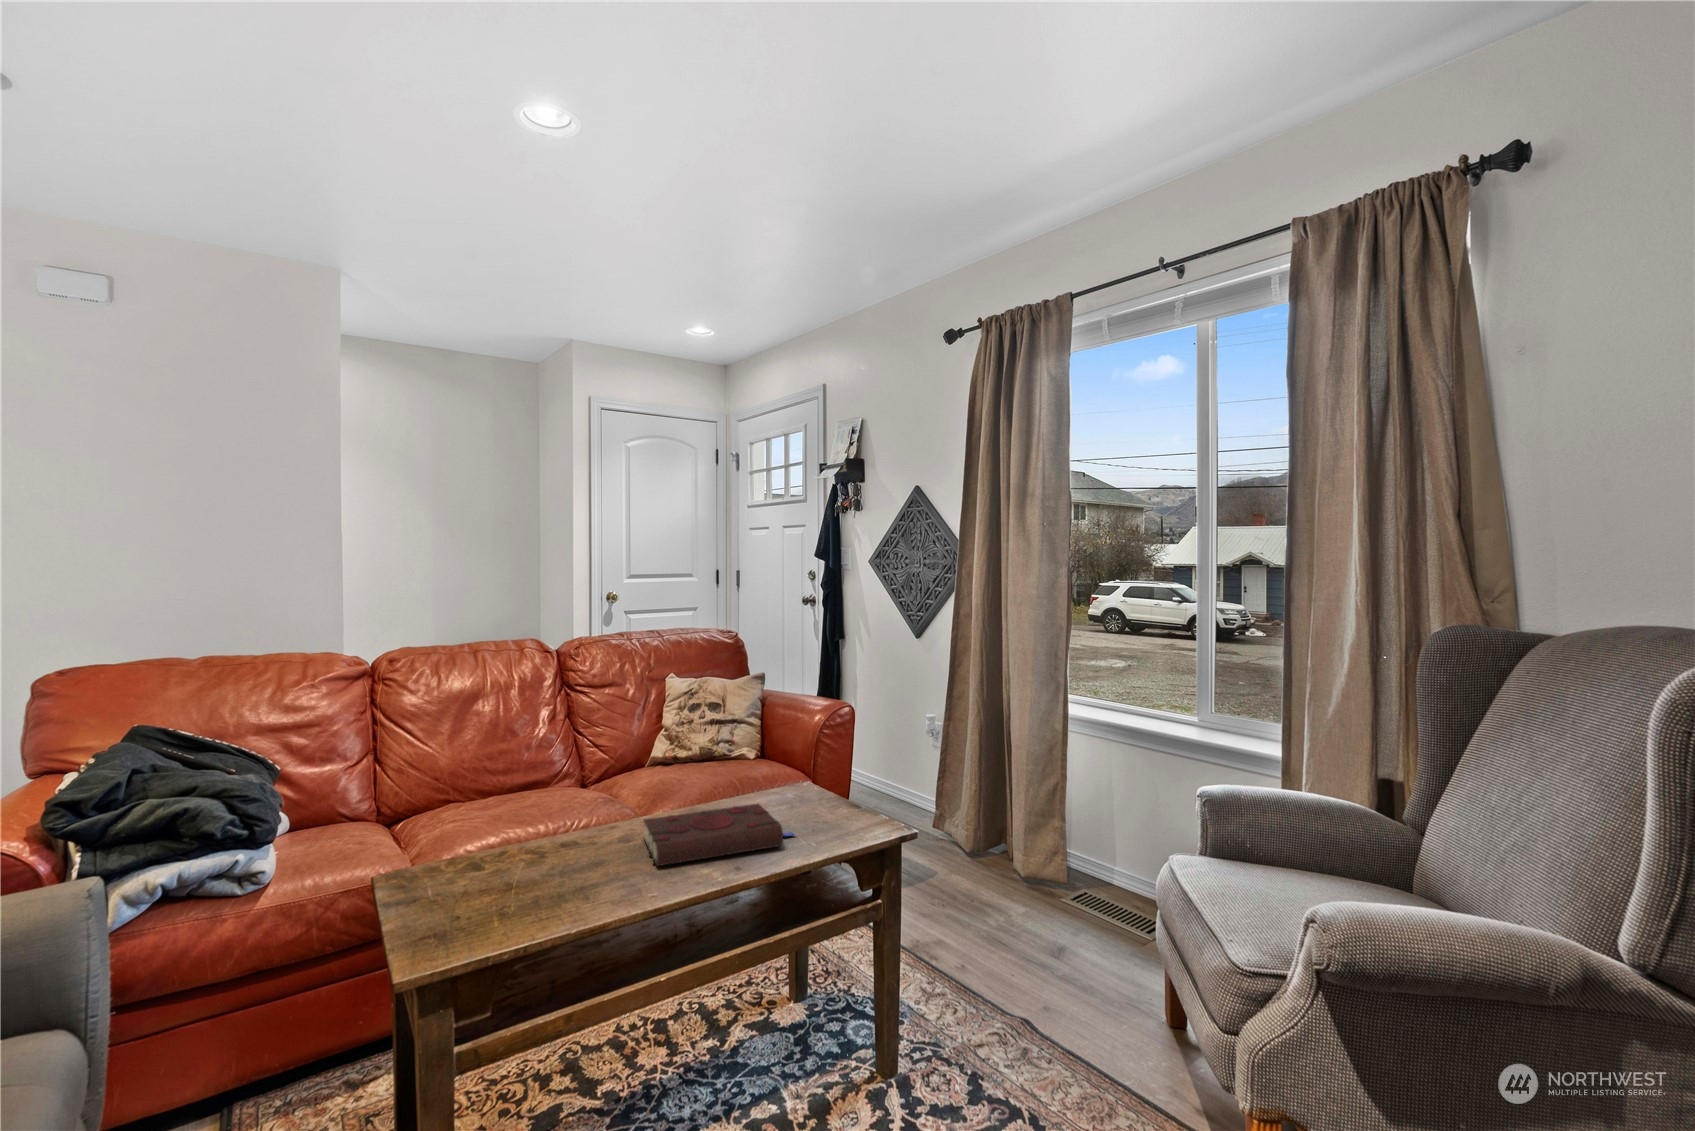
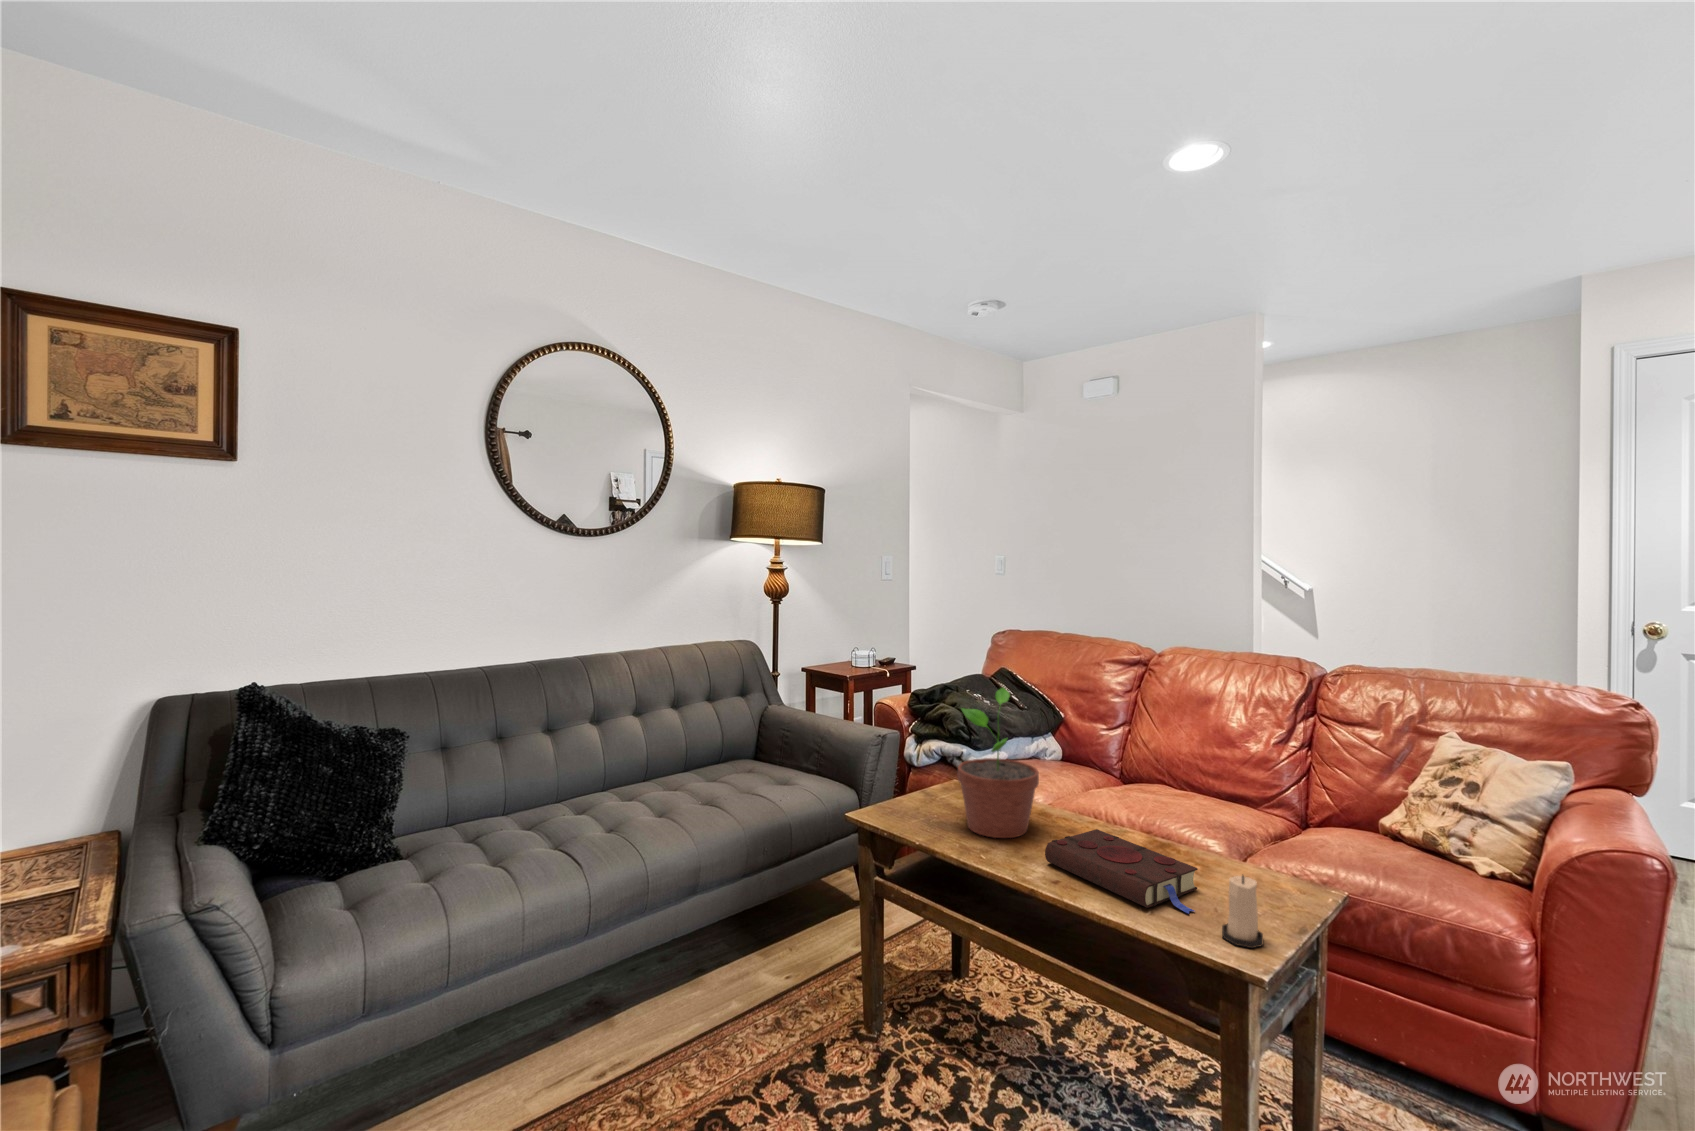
potted plant: none [476,694,597,893] -> present [958,687,1039,838]
candle: none [824,777,855,834] -> present [1222,875,1263,948]

